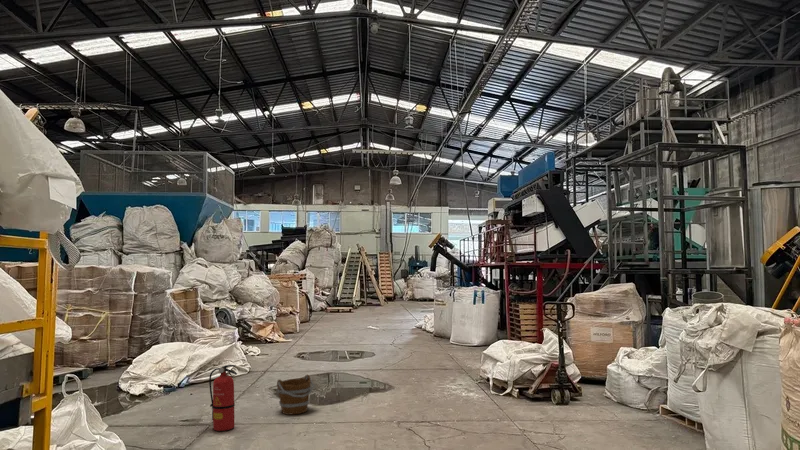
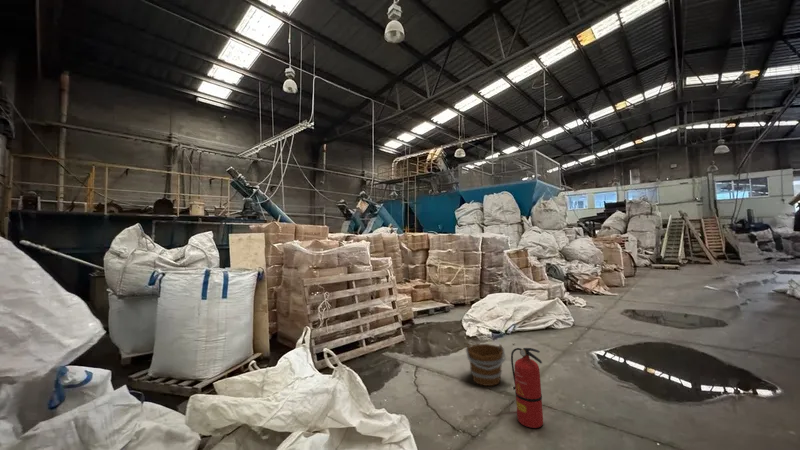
bucket: present [277,375,314,414] -> present [466,344,505,386]

